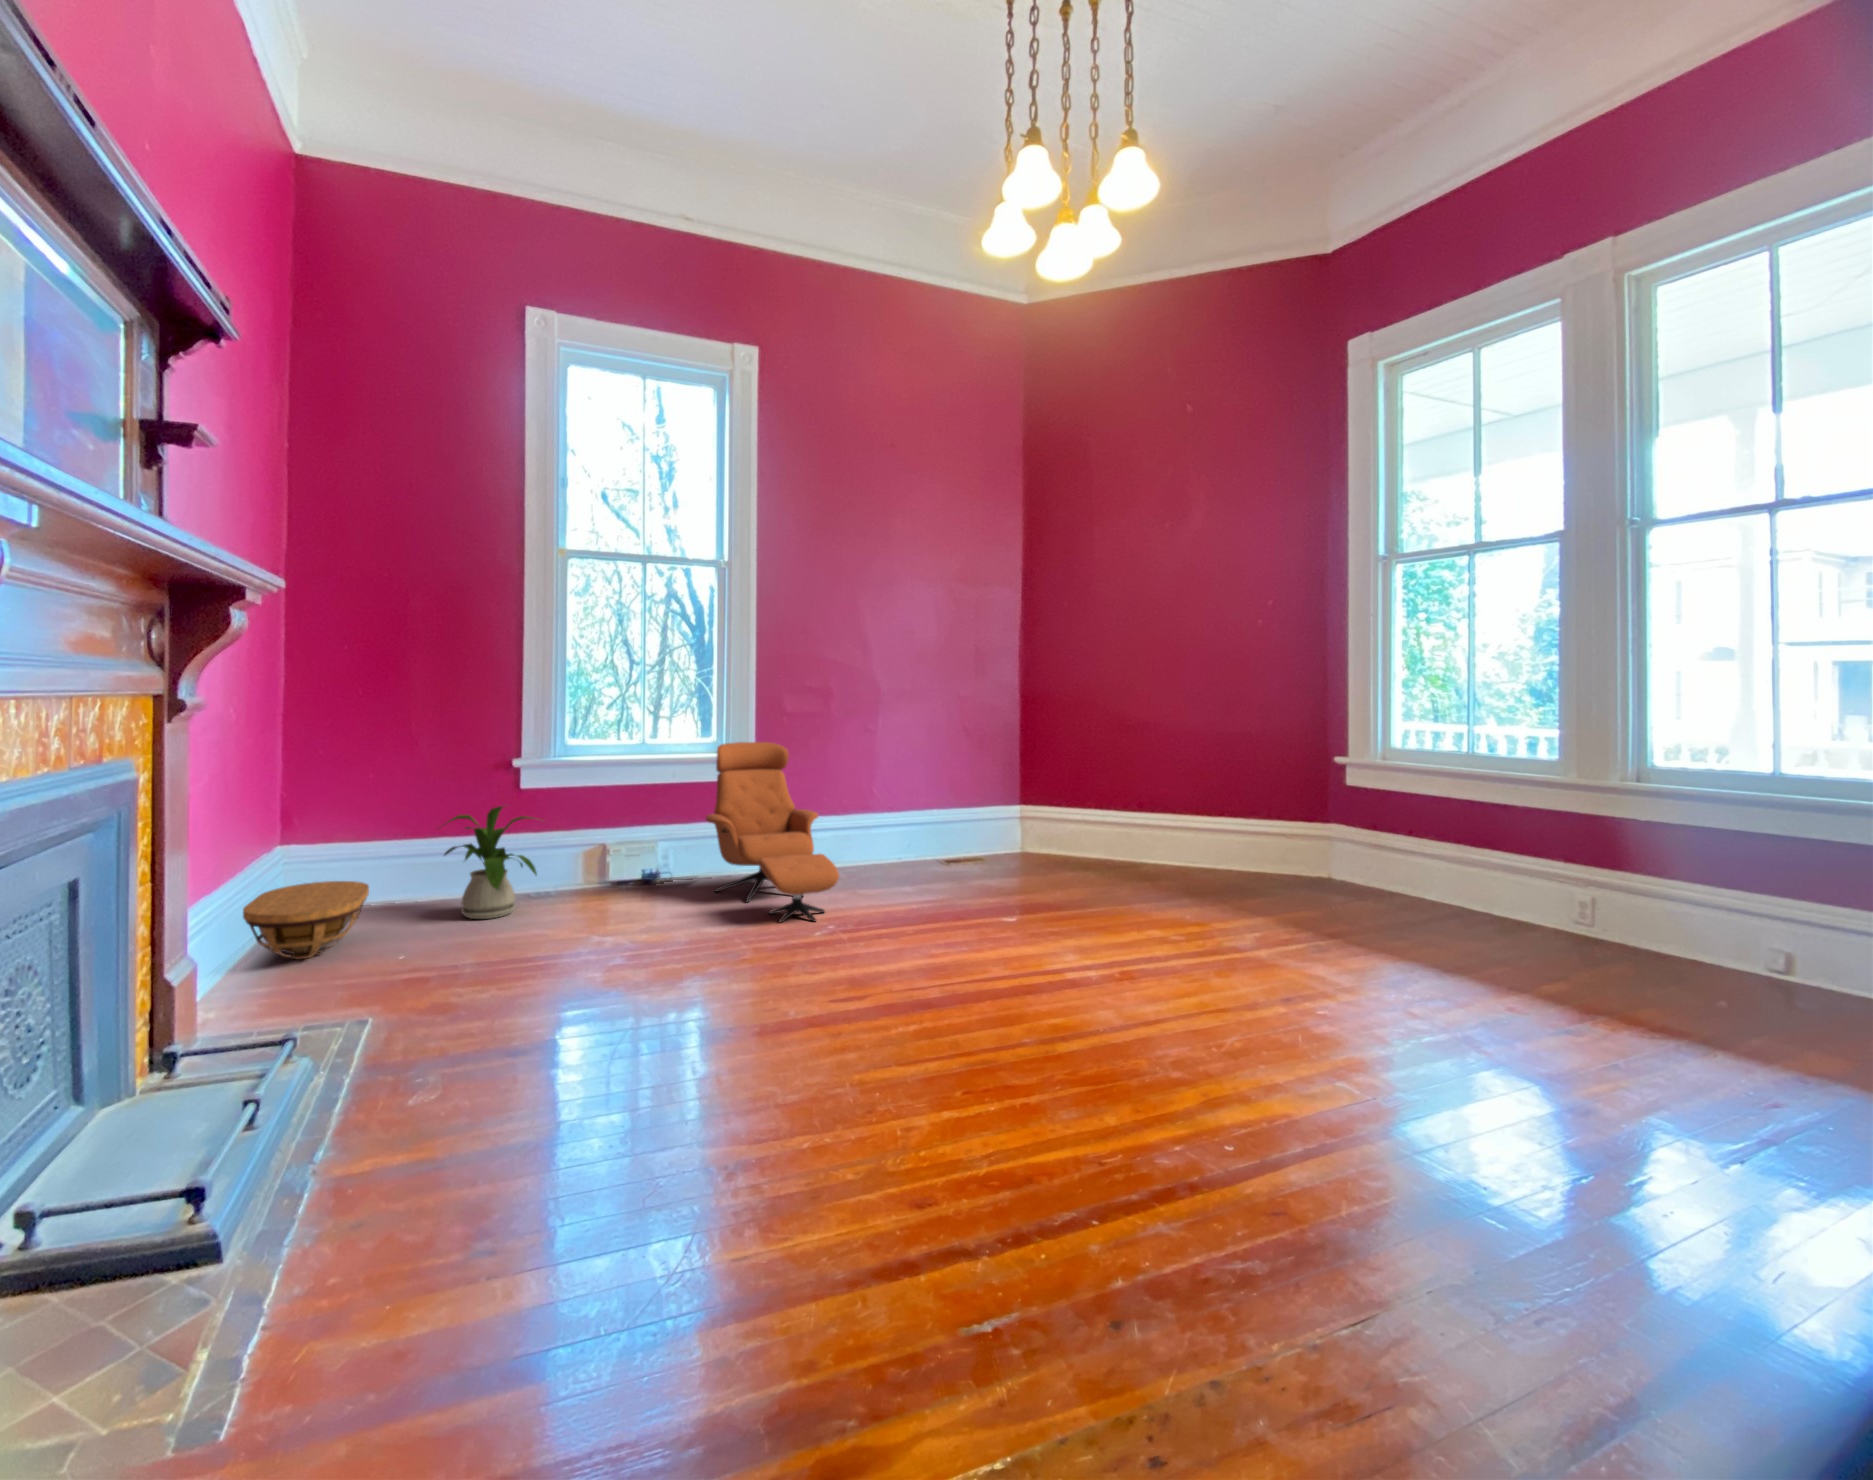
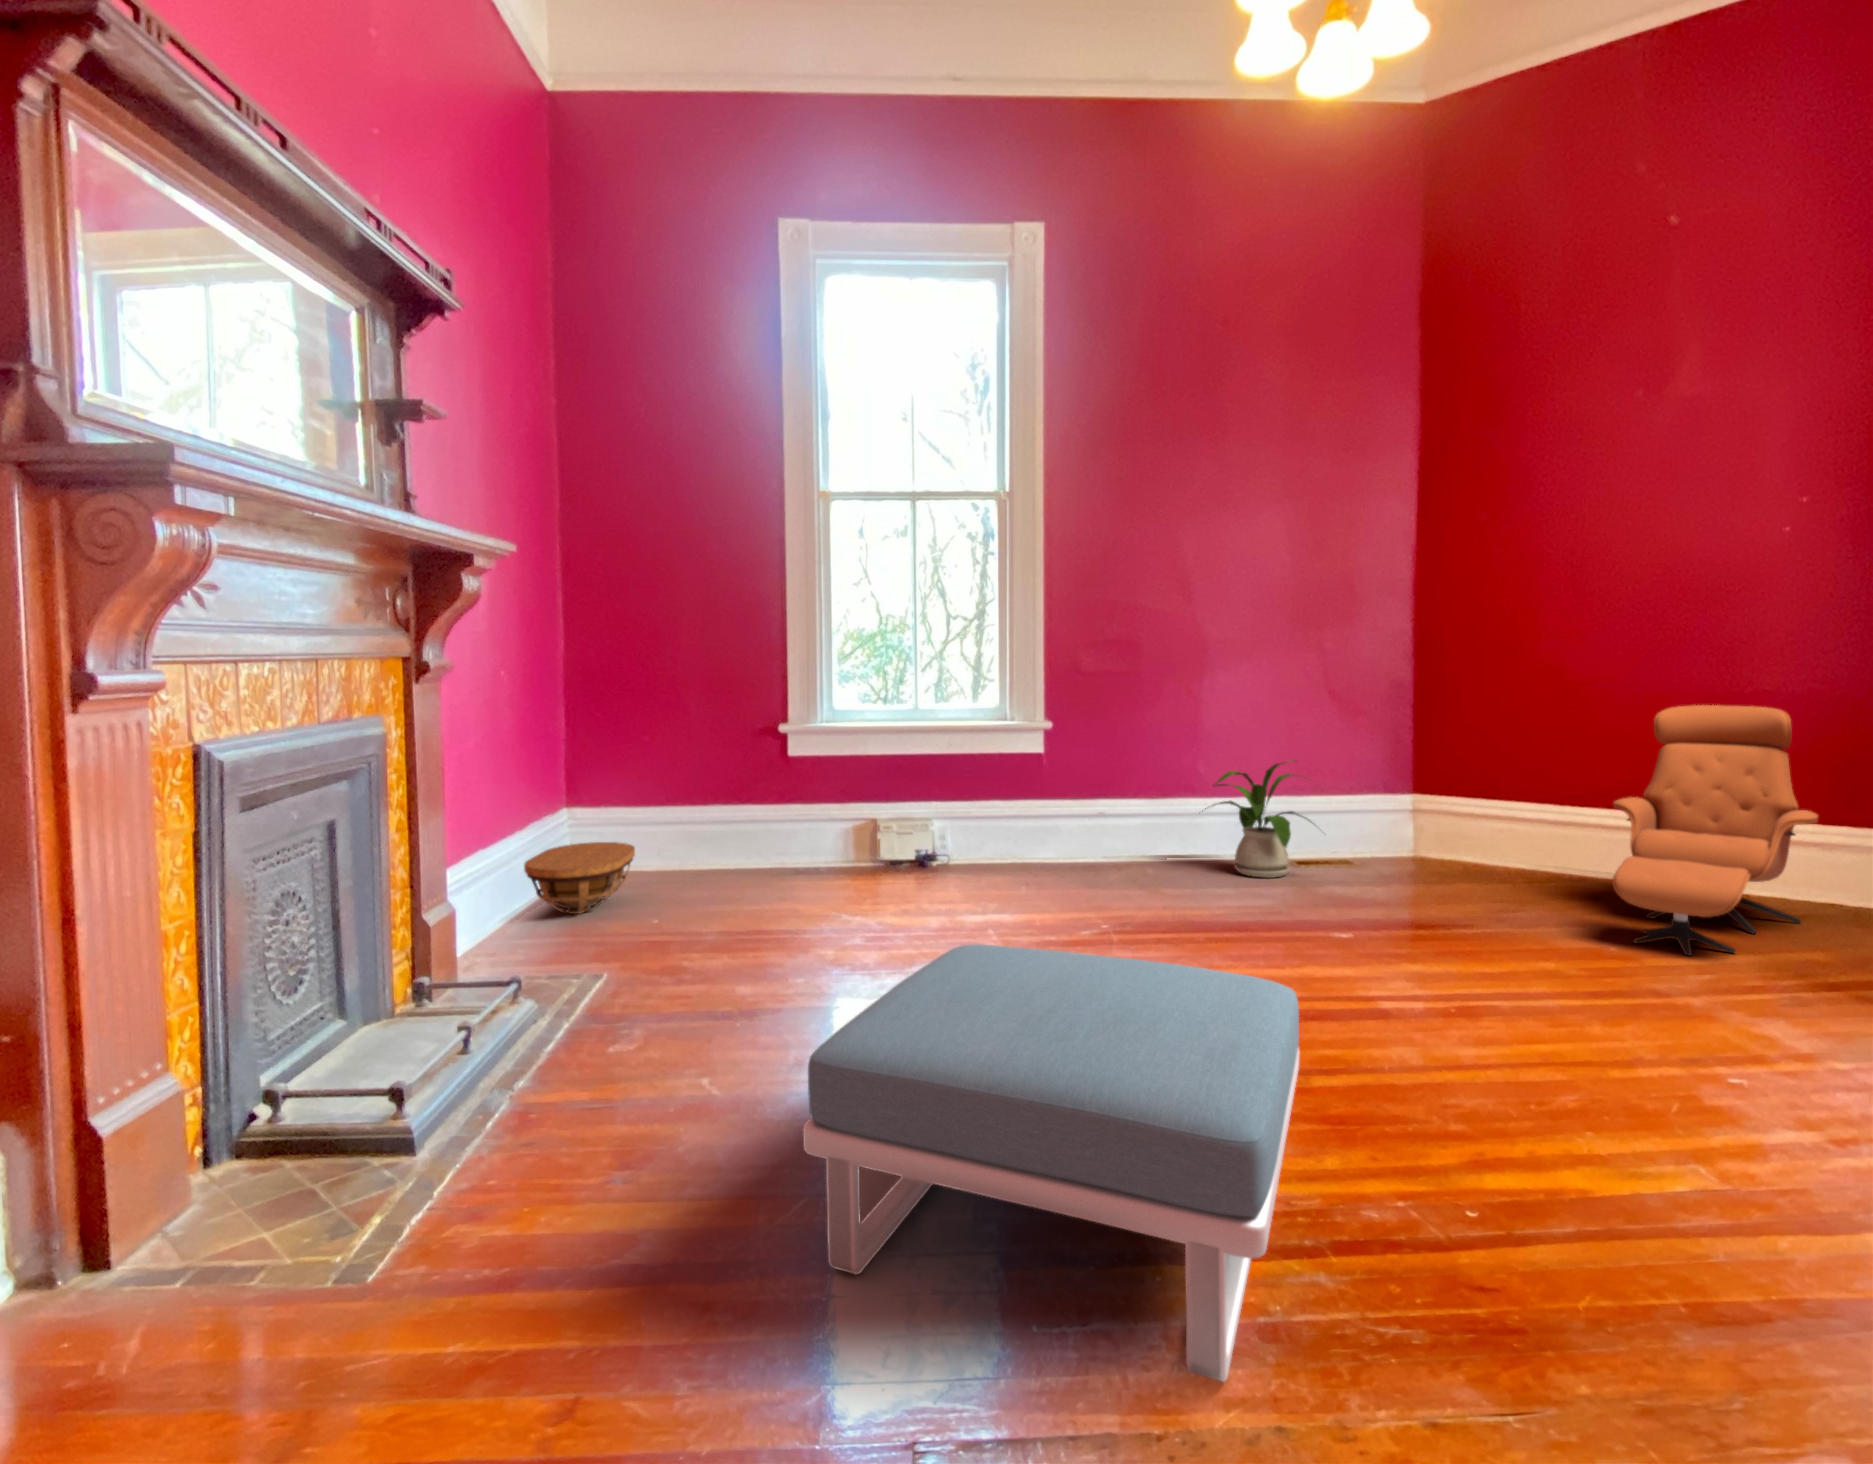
armchair: present [706,742,839,922] -> present [1612,705,1818,956]
house plant: present [445,806,537,919] -> present [1205,761,1308,878]
footstool: none [720,953,1115,1273] -> present [803,944,1299,1381]

